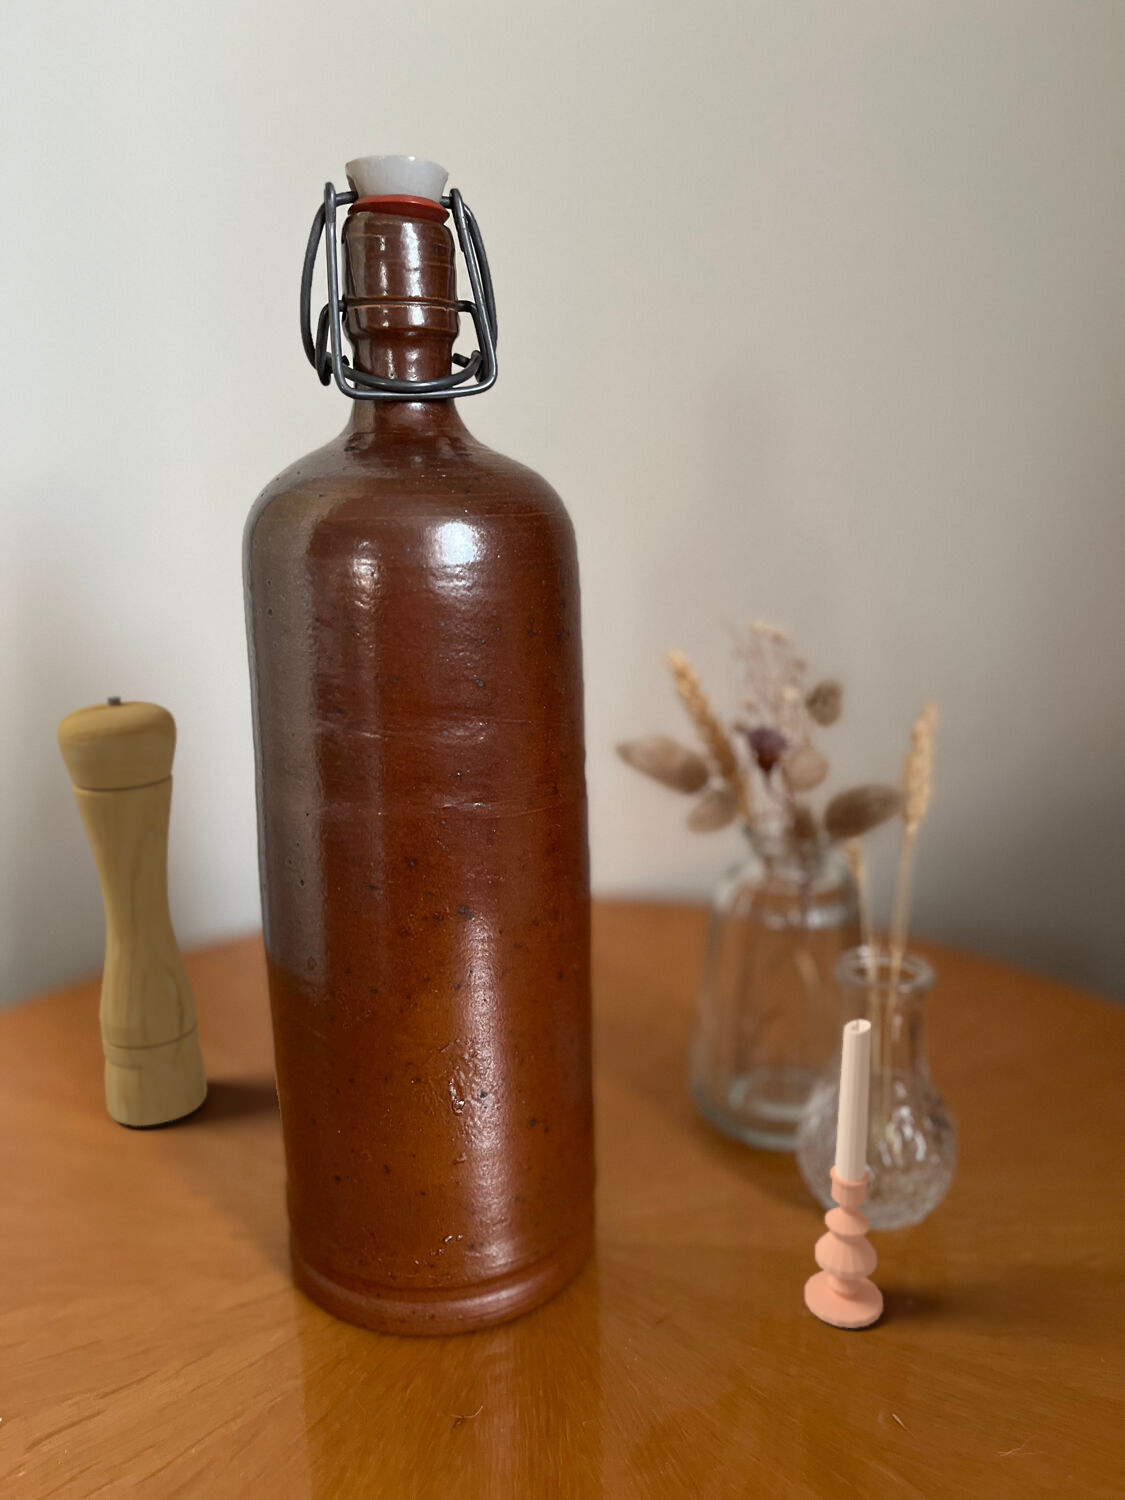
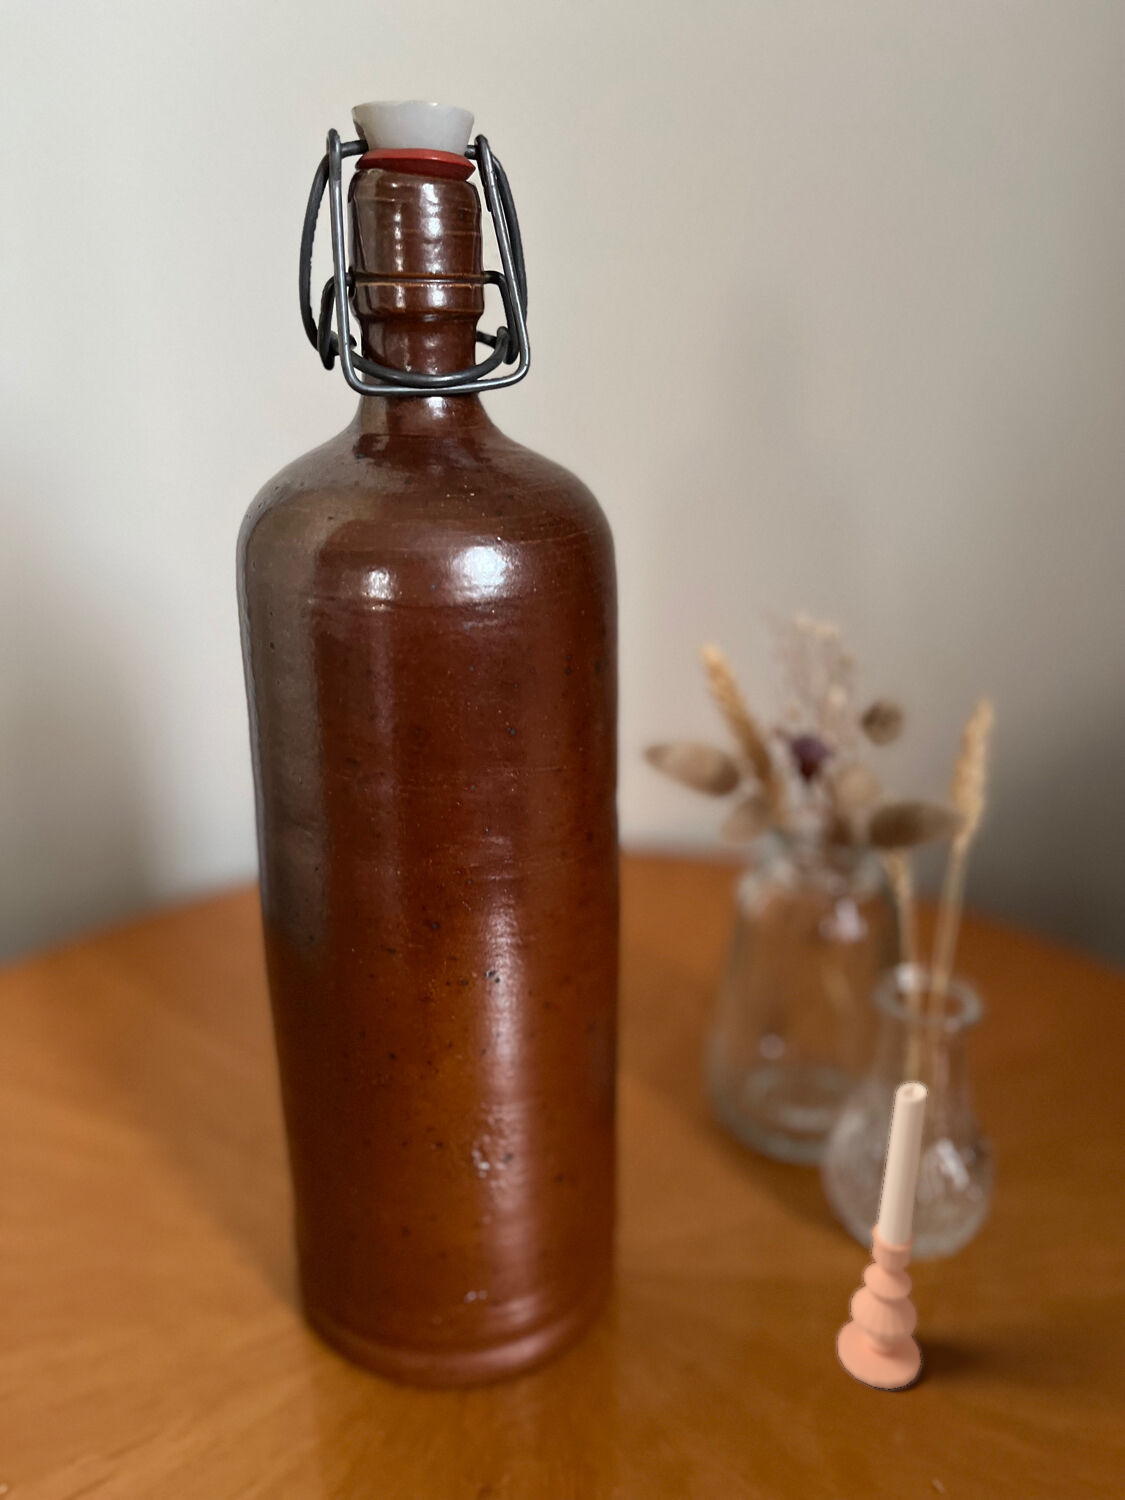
pepper mill: present [57,696,207,1126] -> none [35,682,207,1125]

